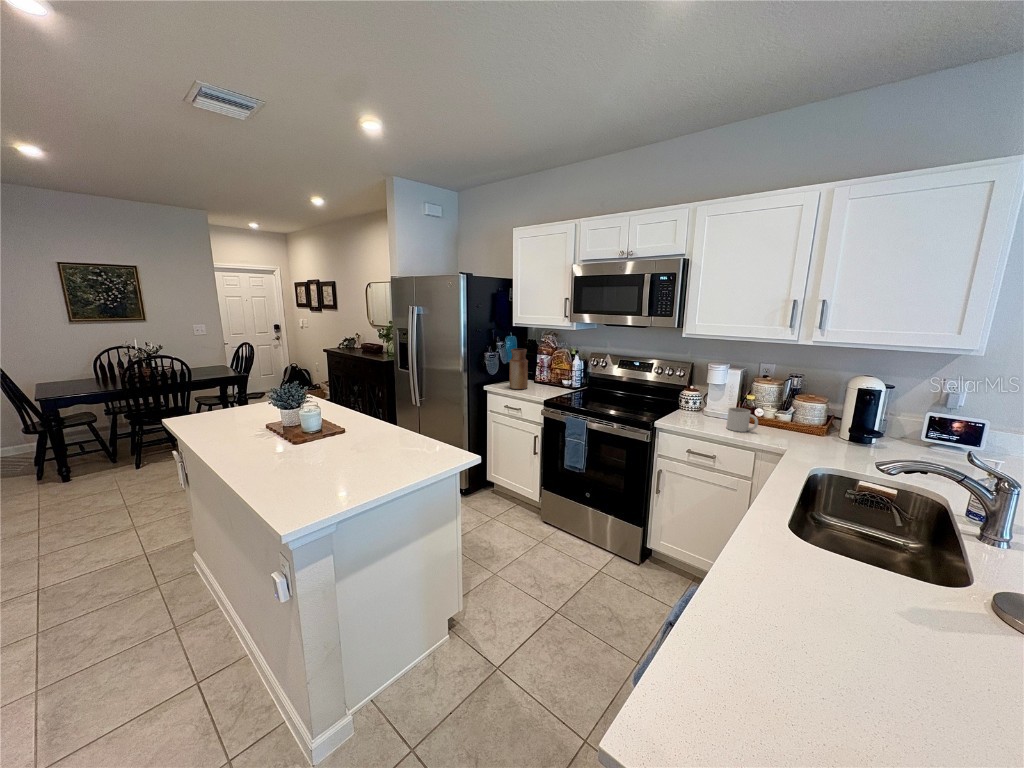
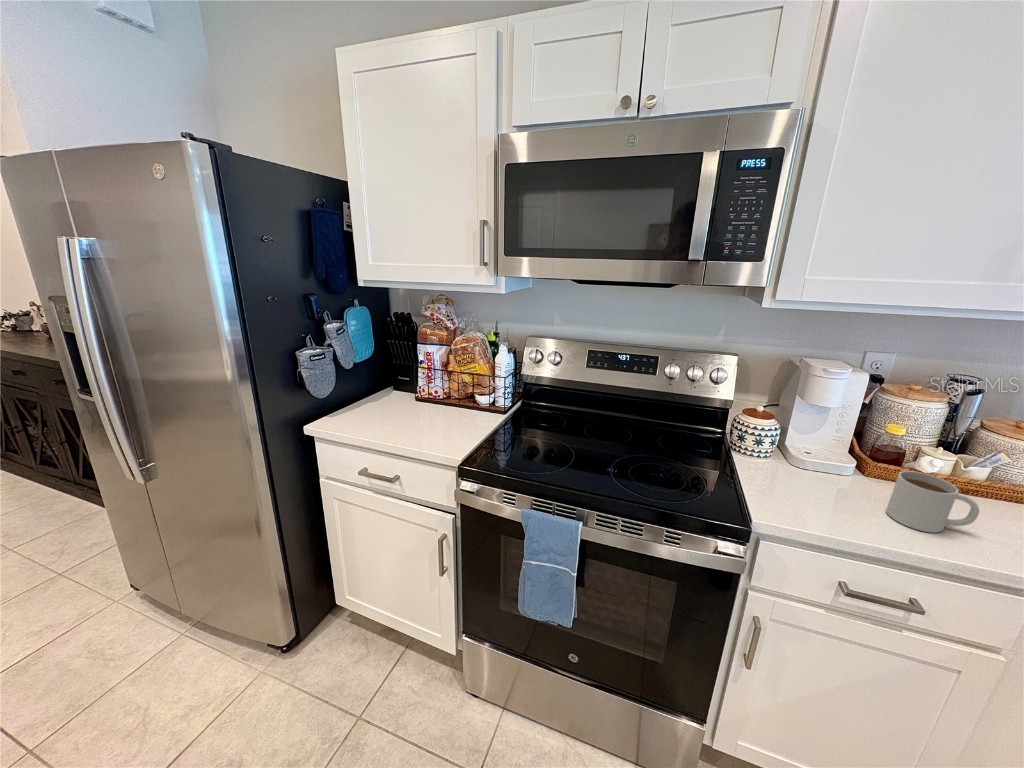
vase: present [509,348,528,389] -> none [361,337,405,427]

